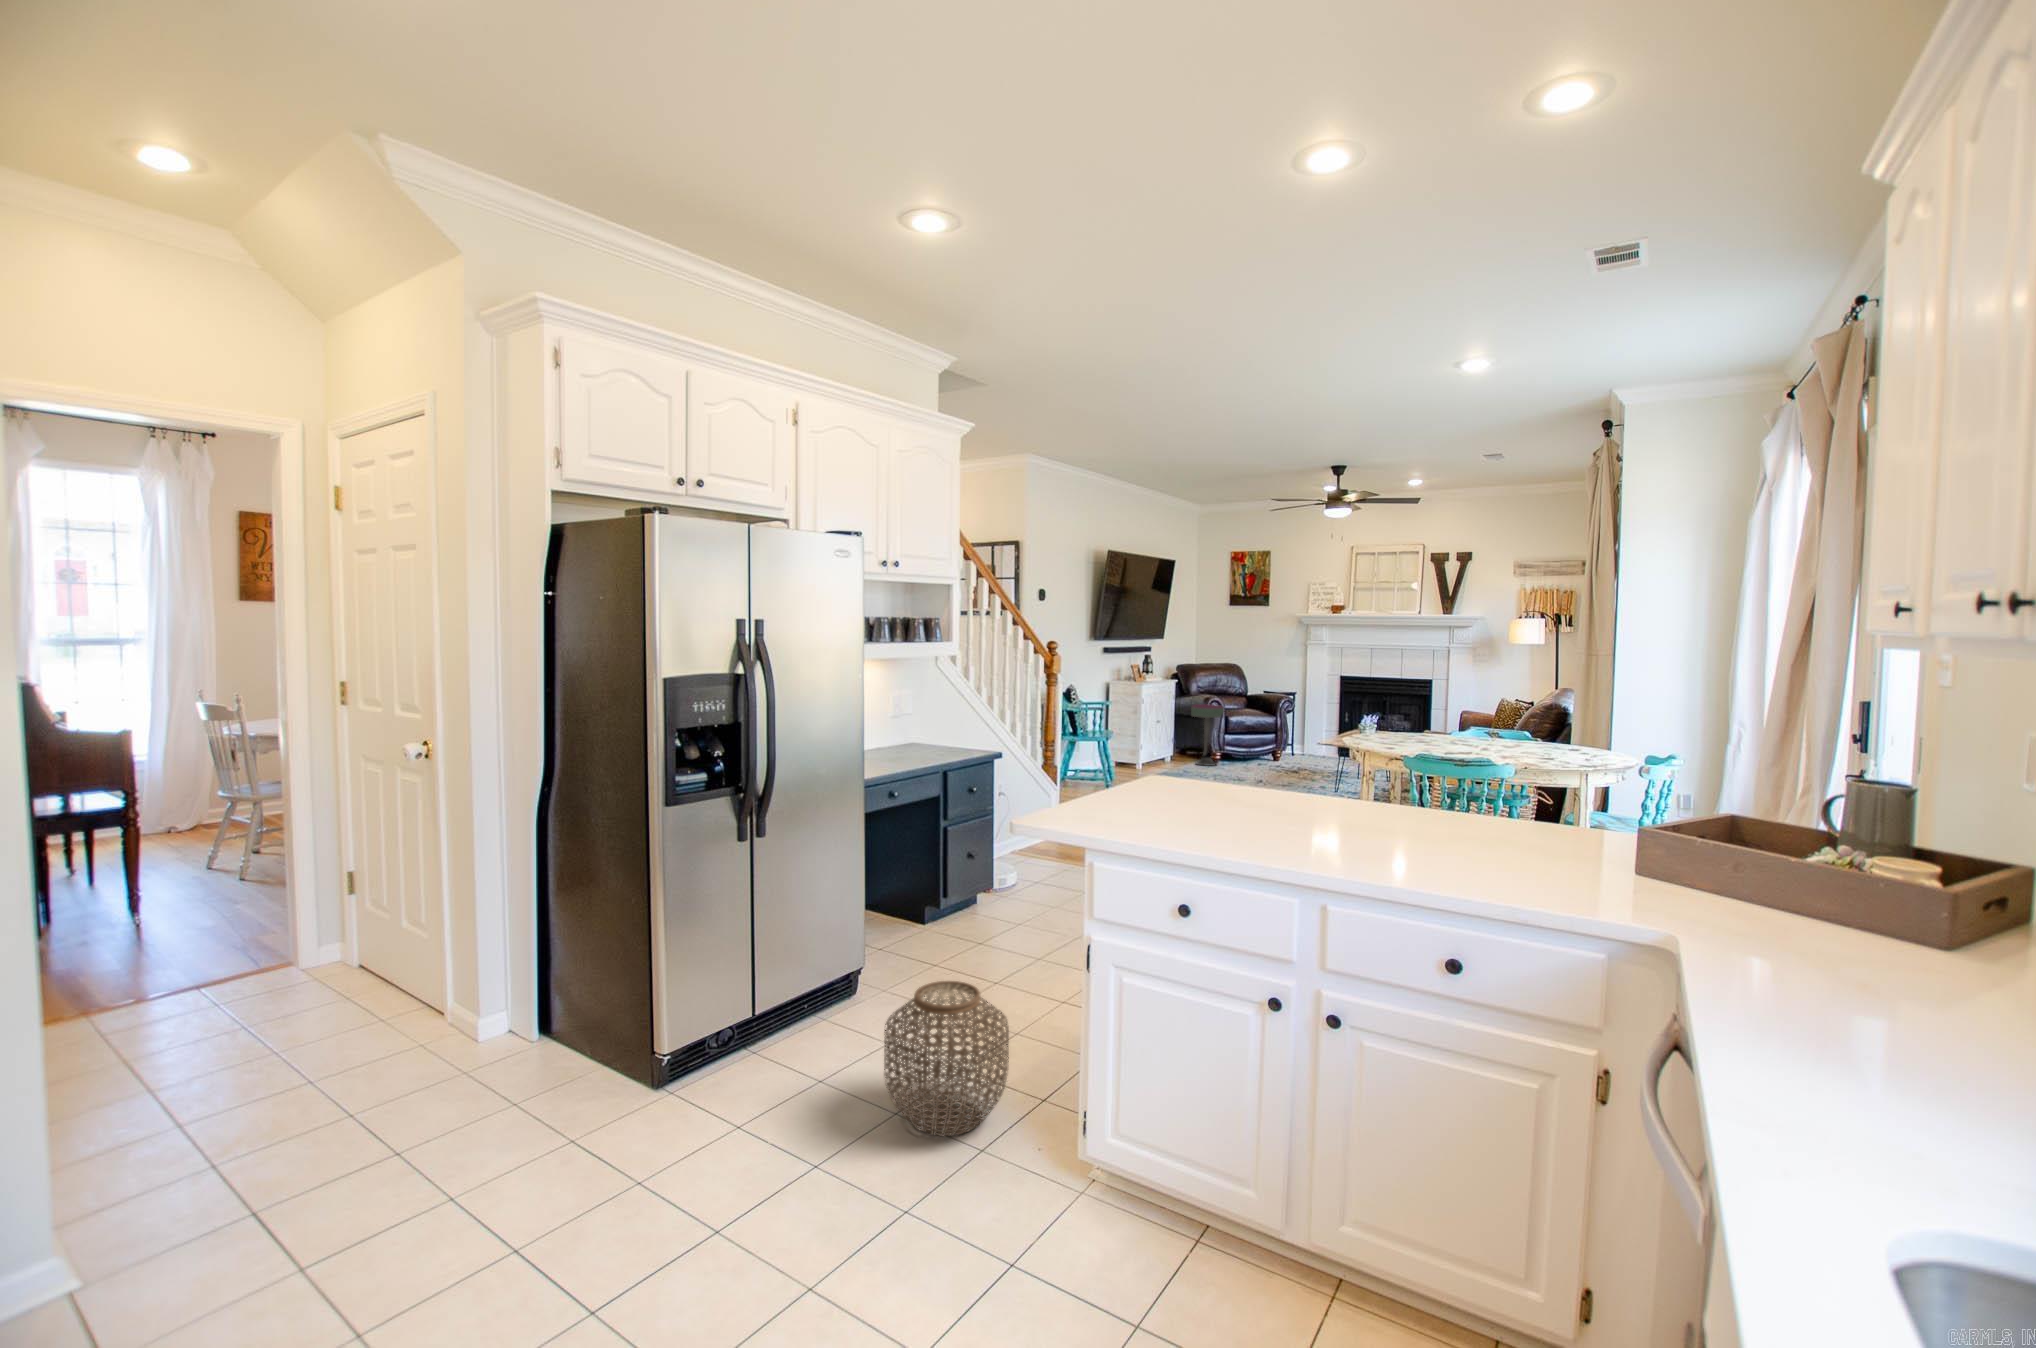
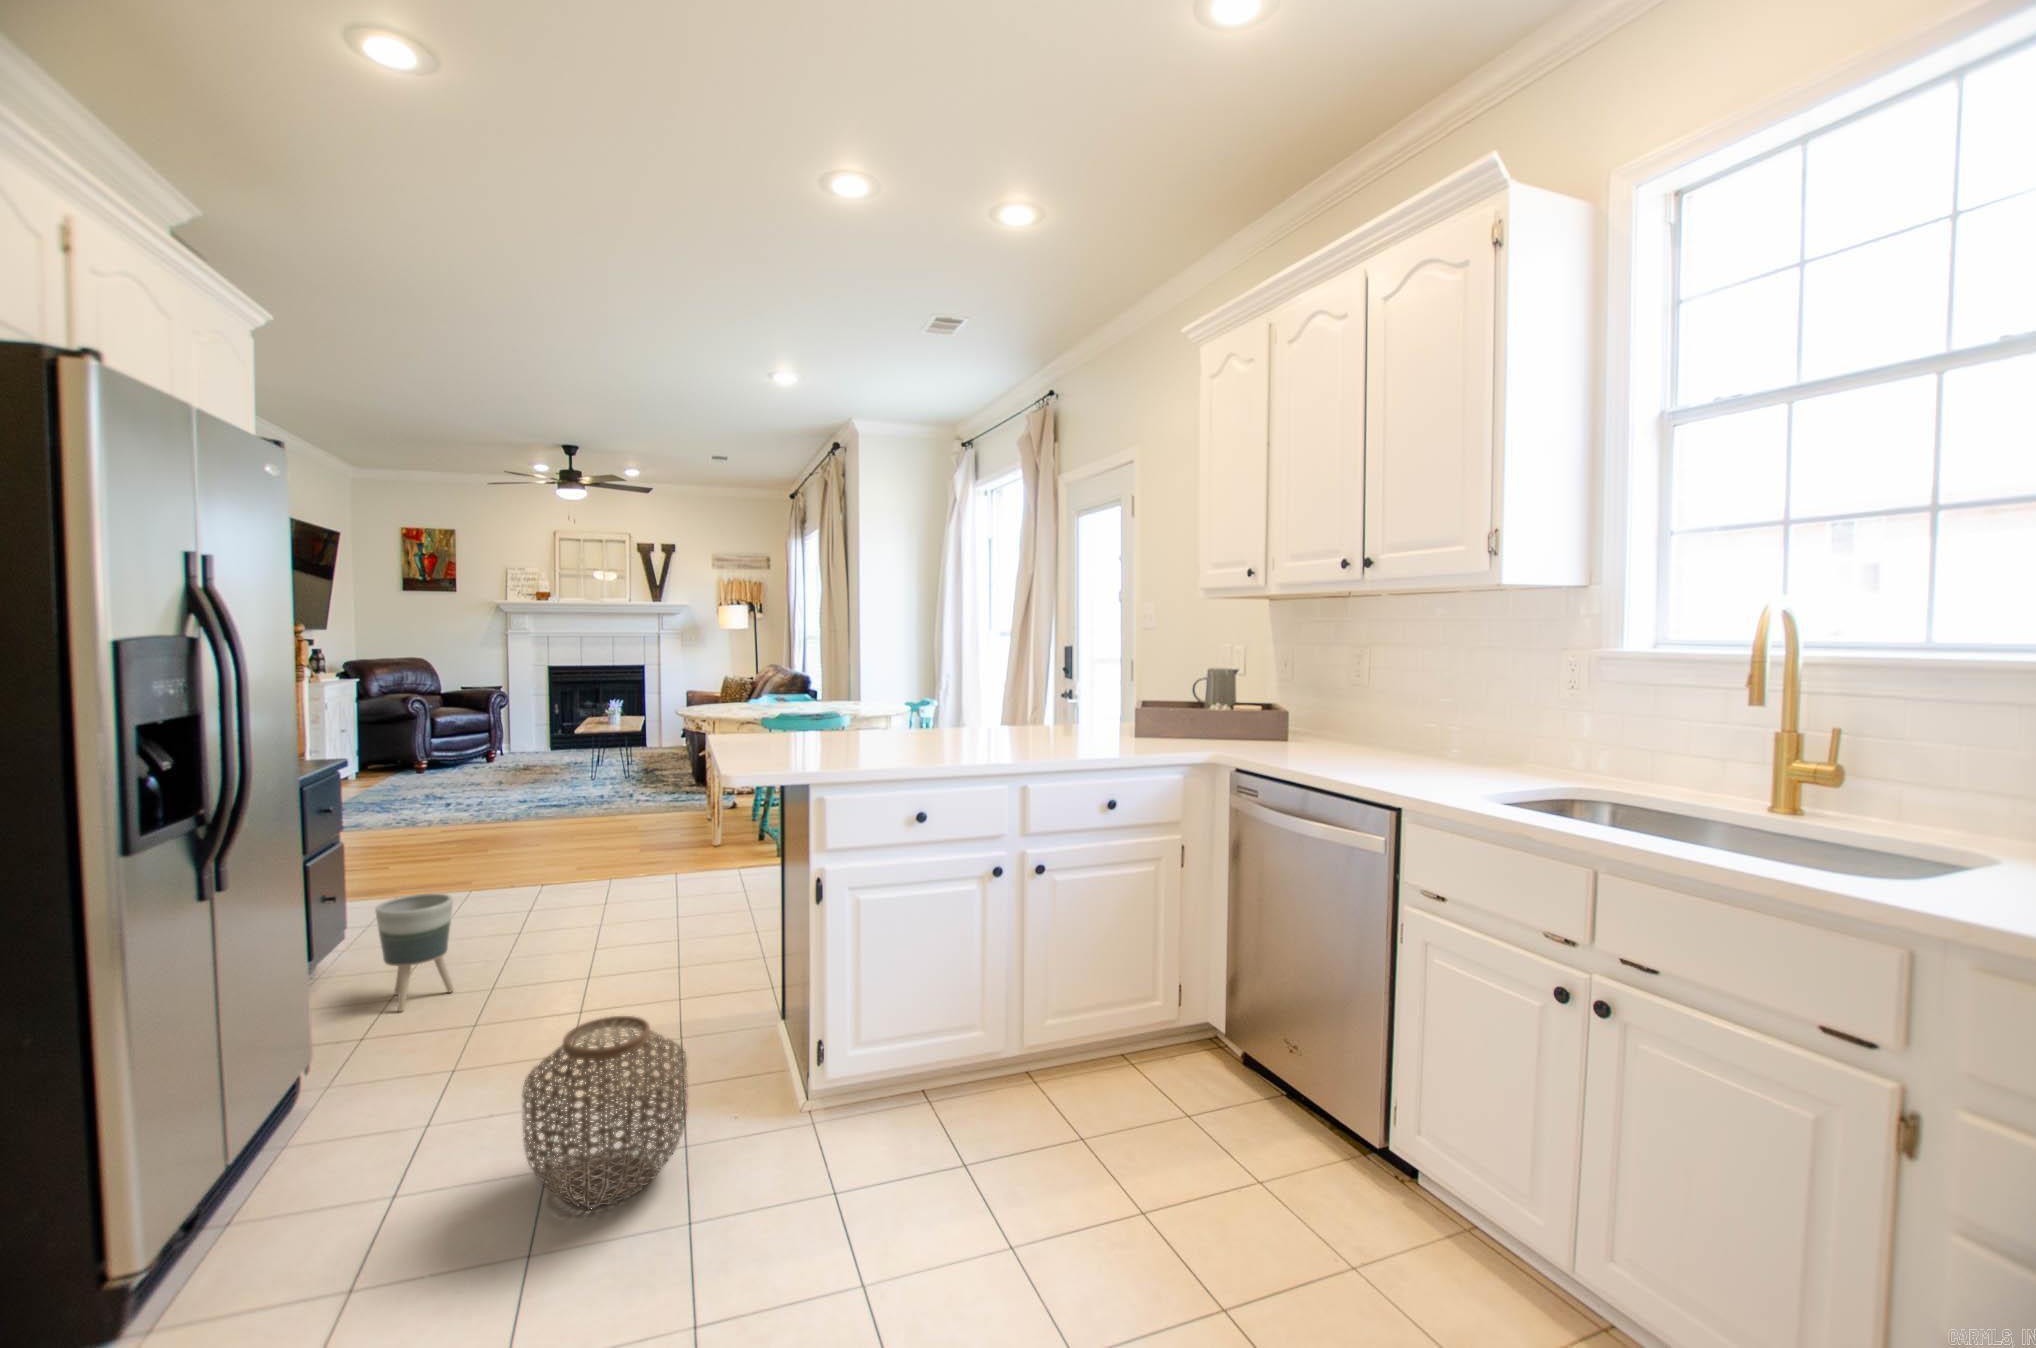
bar stool: present [1191,704,1224,766] -> none [386,705,432,777]
planter: none [988,855,1038,942] -> present [375,894,454,1011]

